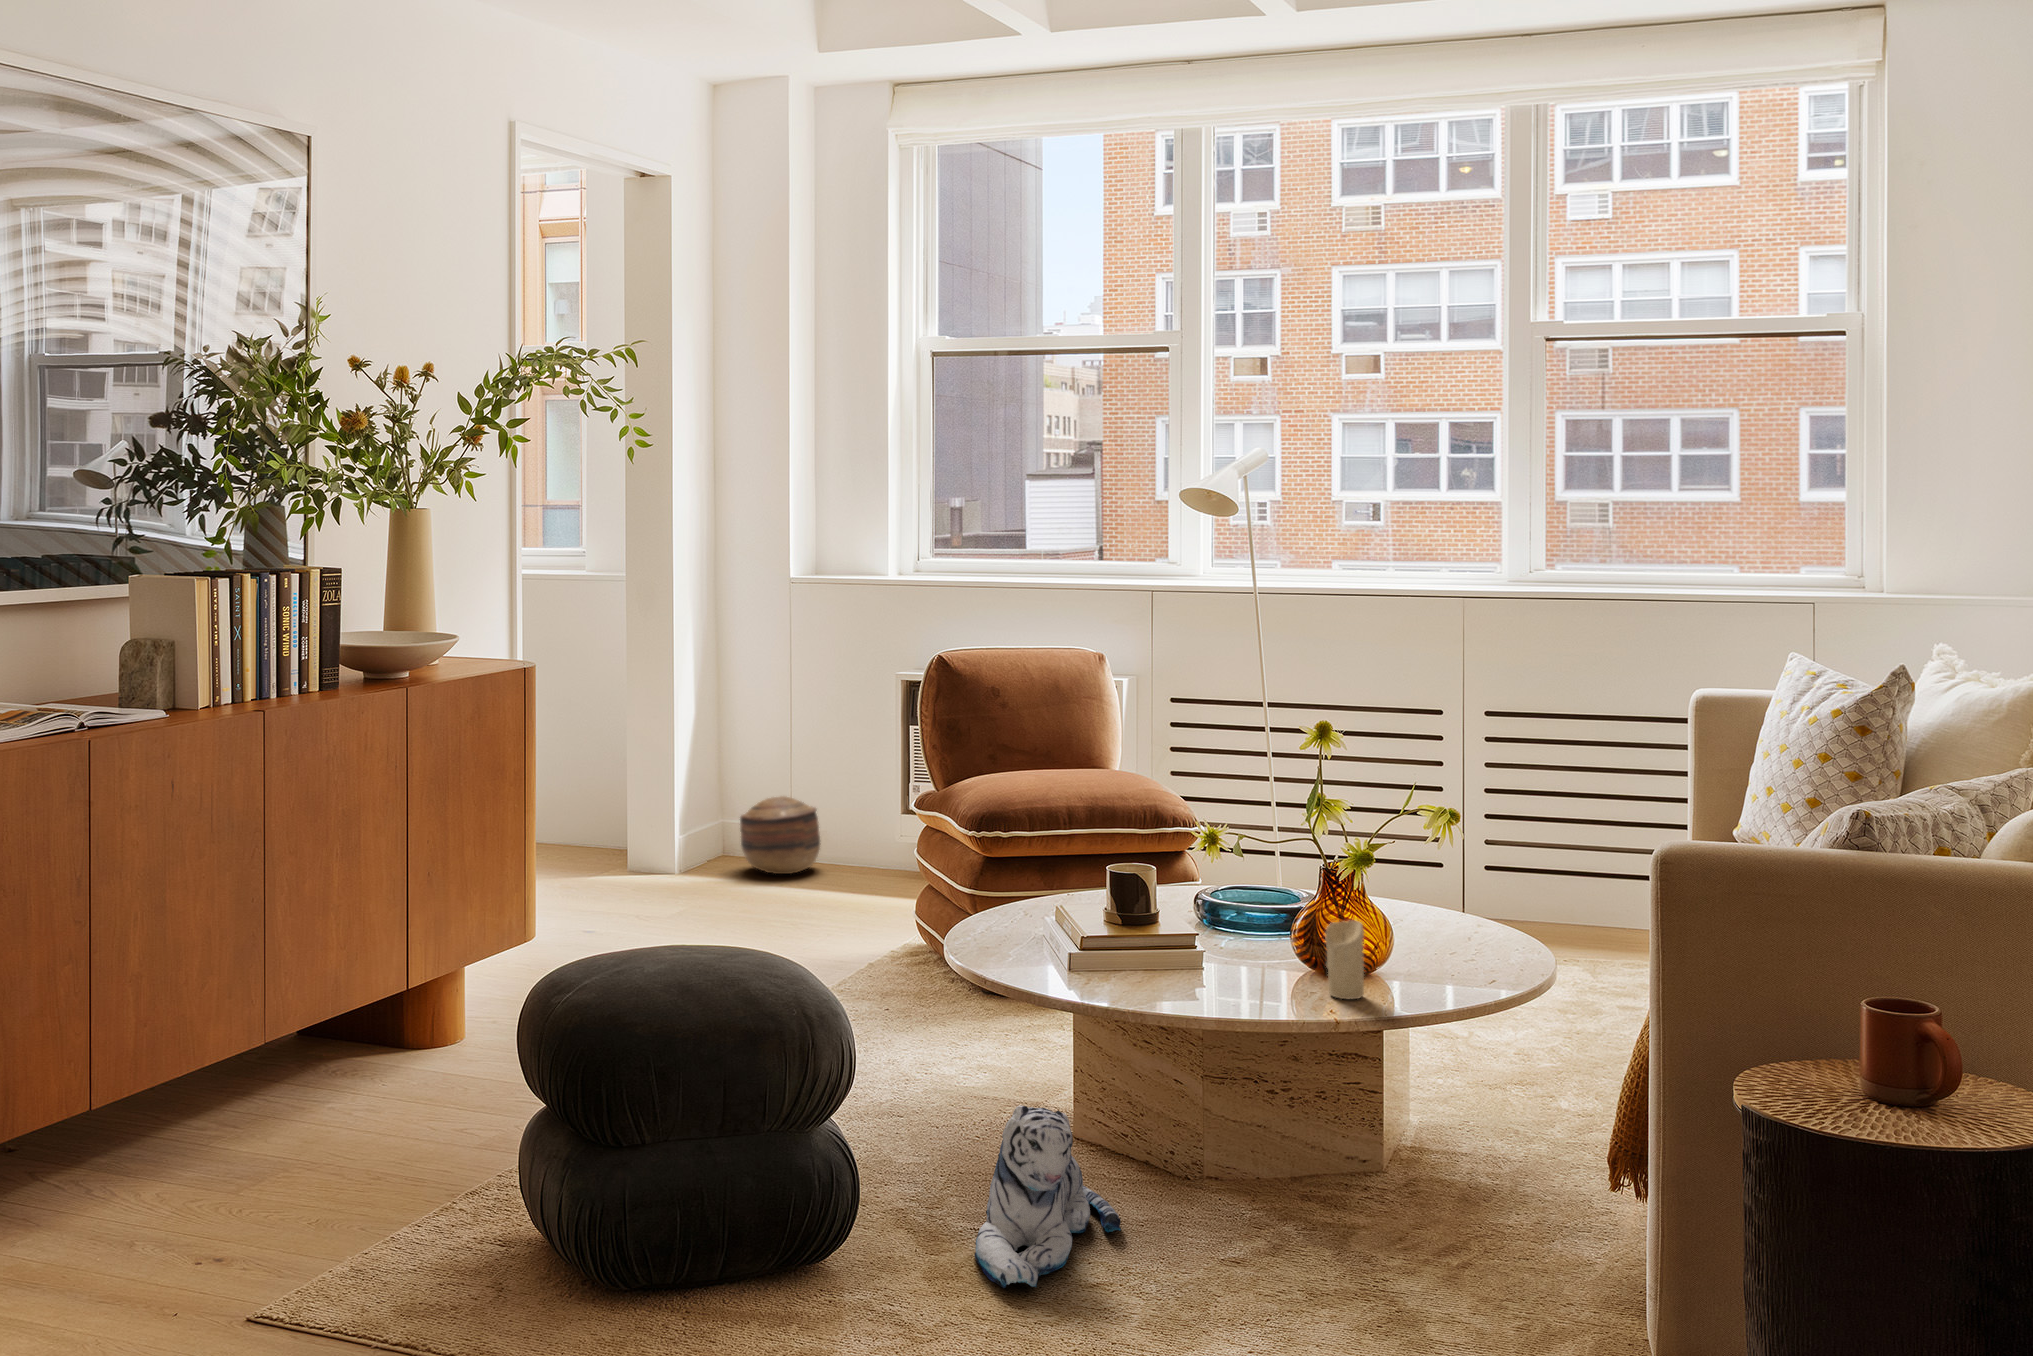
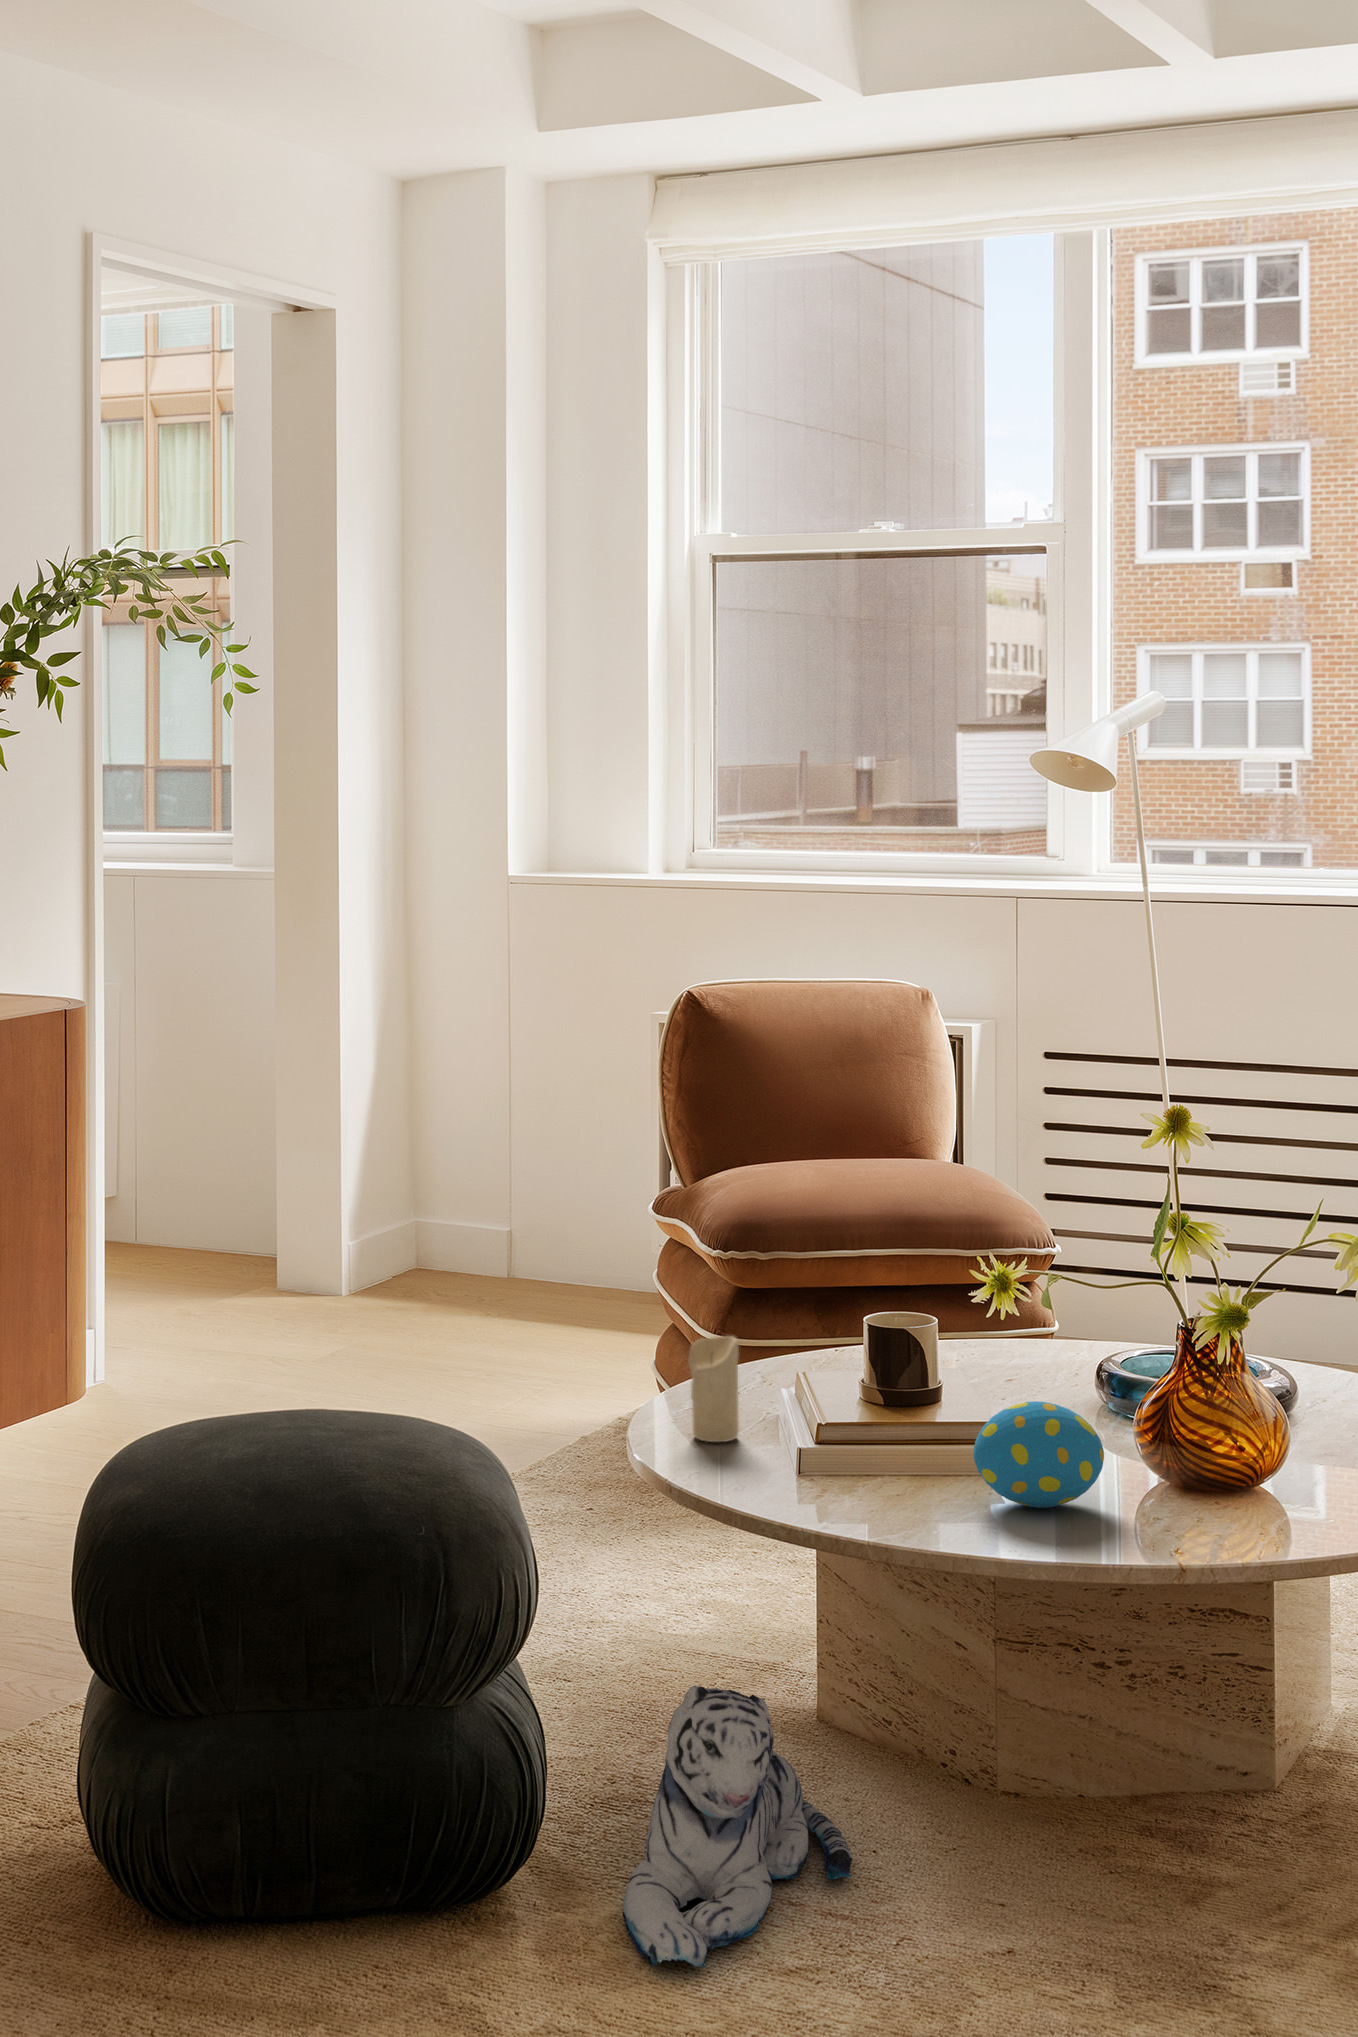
basket: present [740,796,820,874] -> none [426,1191,540,1303]
decorative egg: none [1192,916,1278,986] -> present [973,1401,1104,1508]
candle: present [1325,920,1364,999] -> present [689,1336,739,1442]

